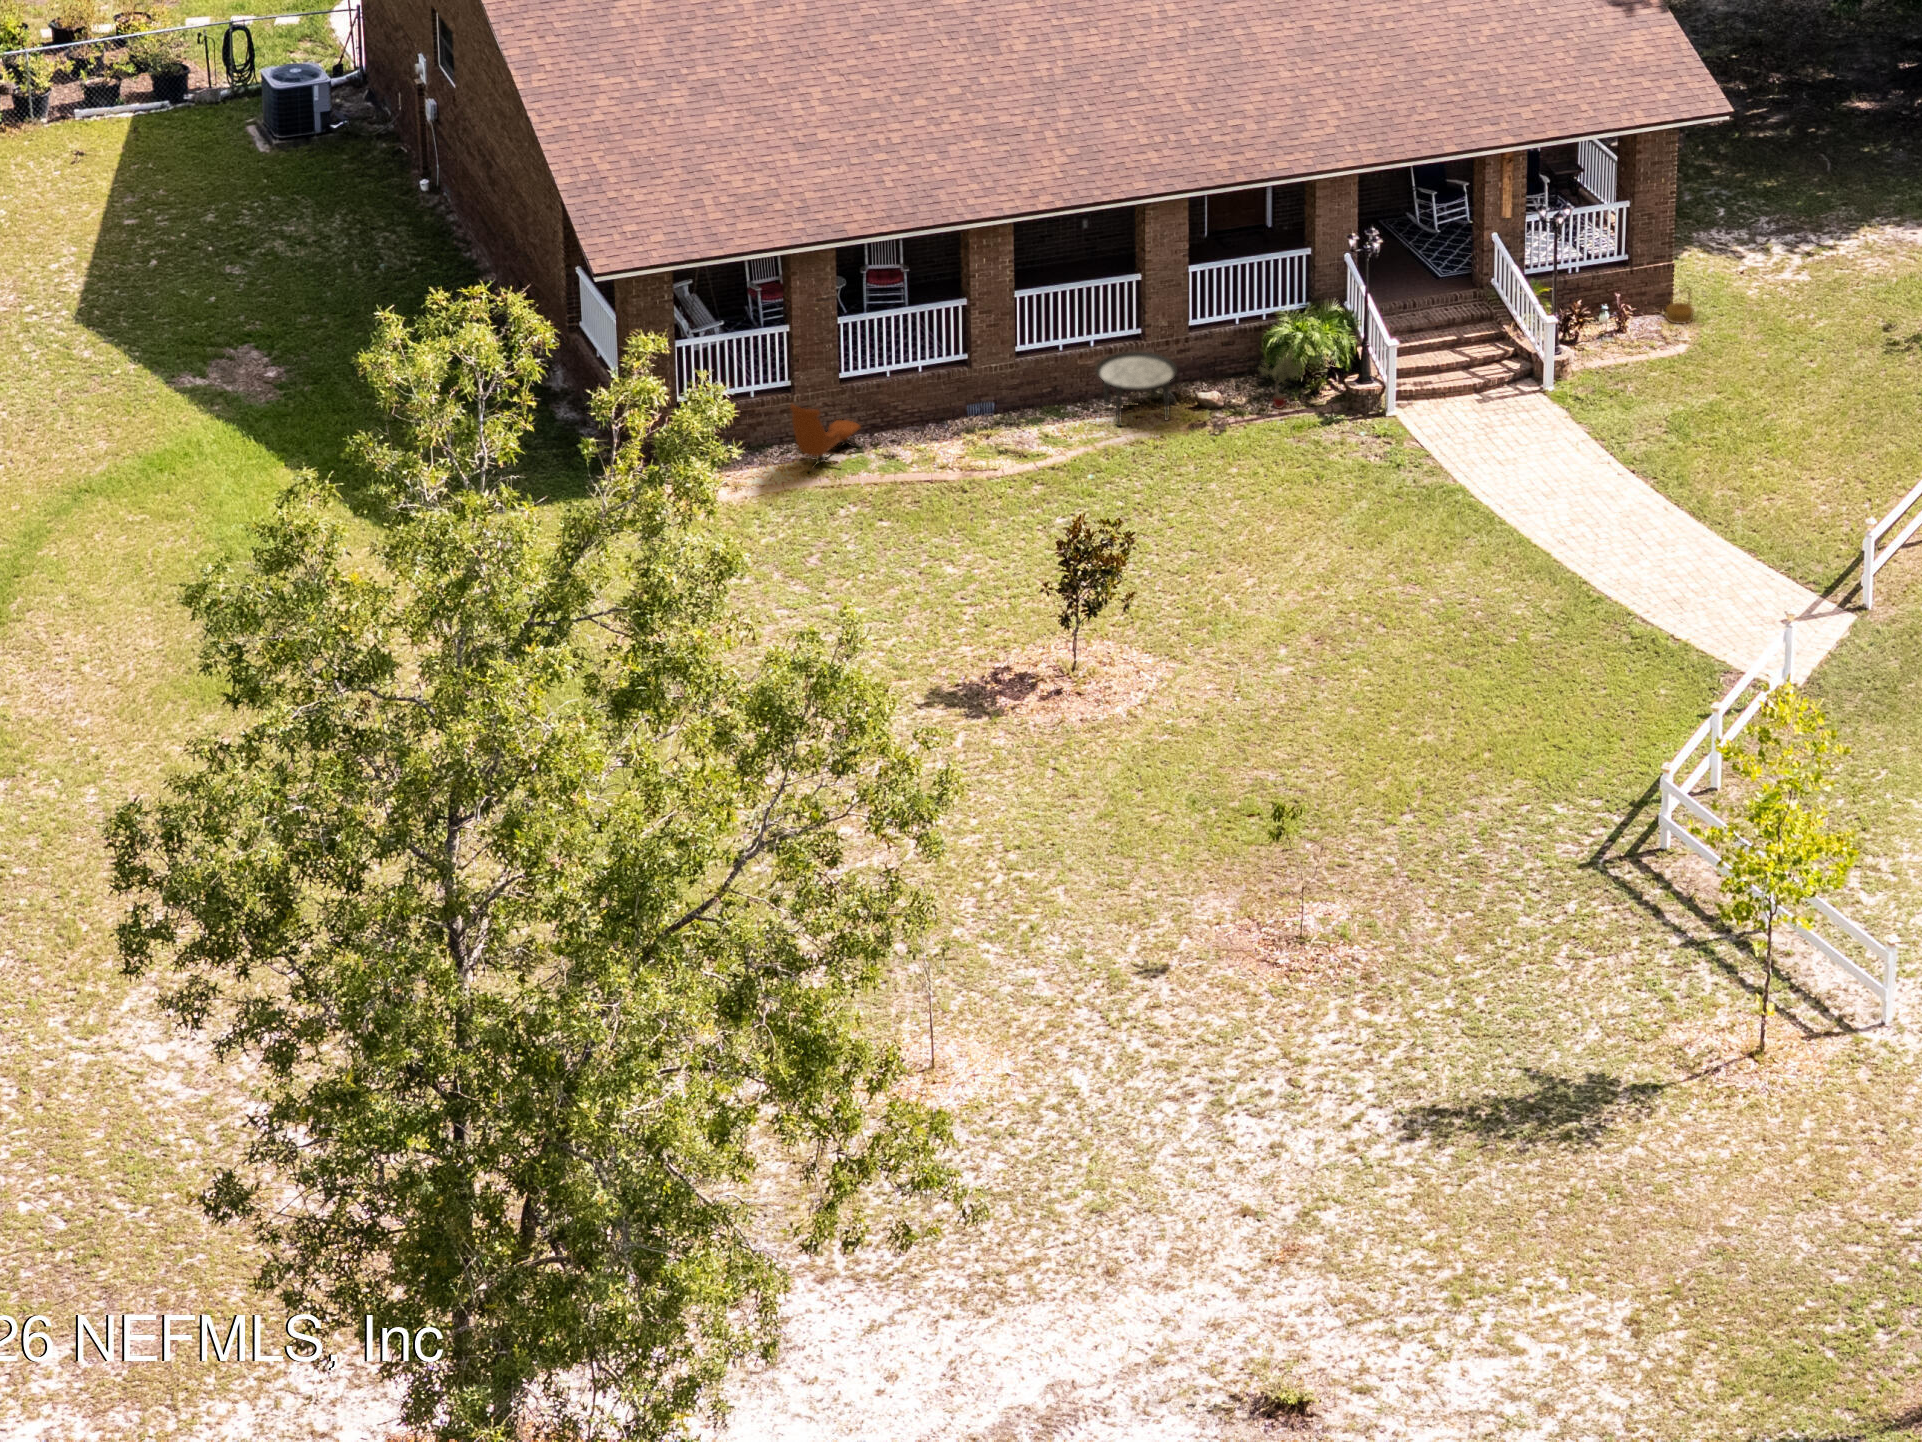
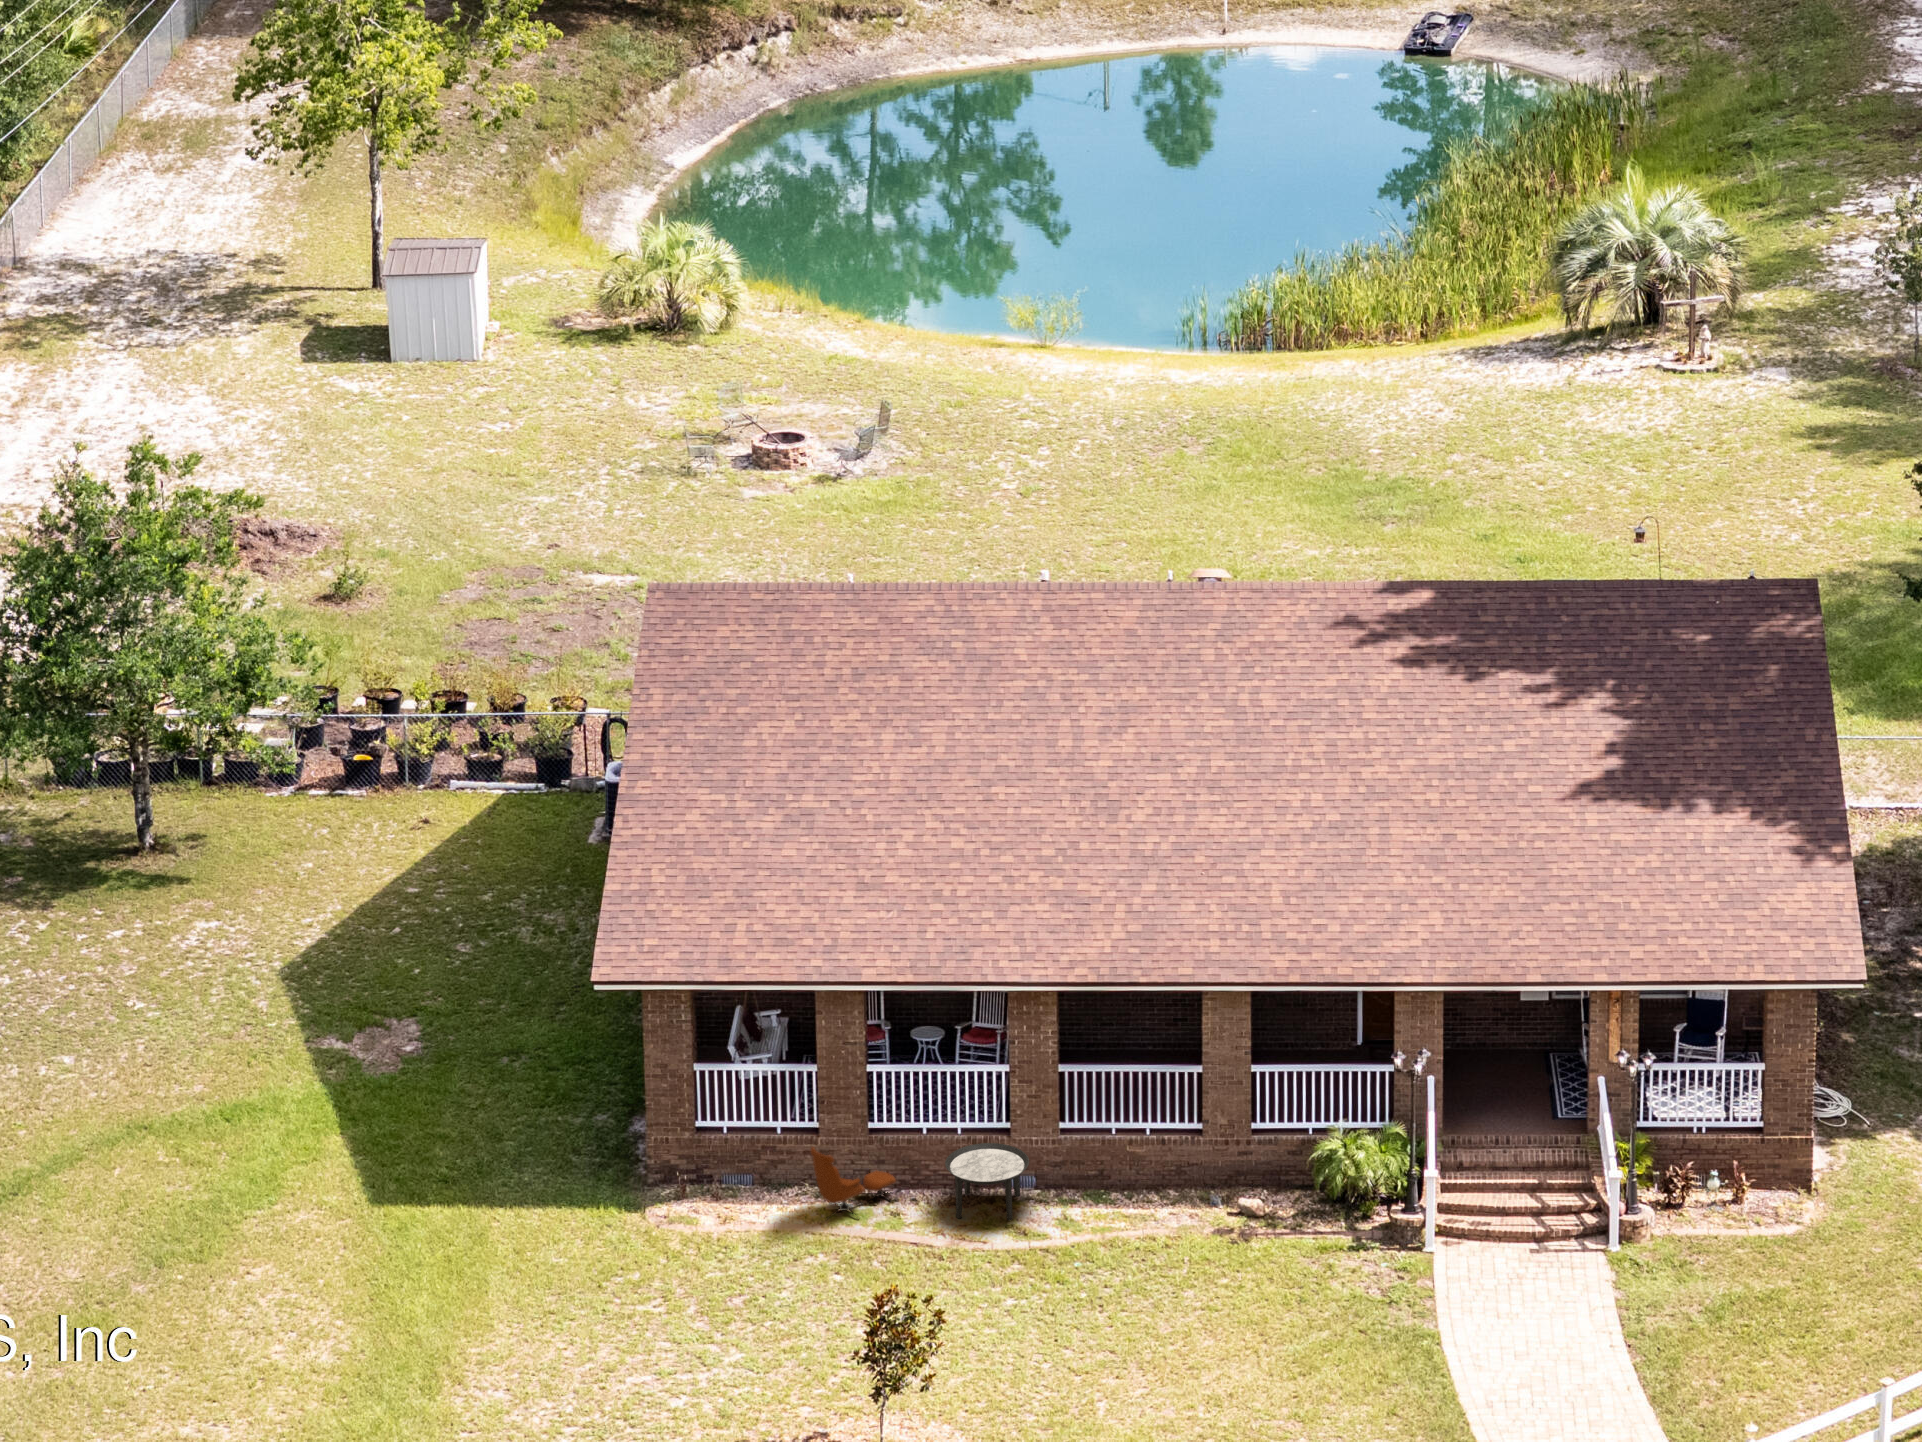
woven basket: present [1666,288,1694,324] -> none [1790,1161,1822,1201]
potted tree: present [1259,350,1303,408] -> none [1301,1163,1343,1226]
round table: present [1096,352,1177,426] -> present [945,1143,1029,1221]

